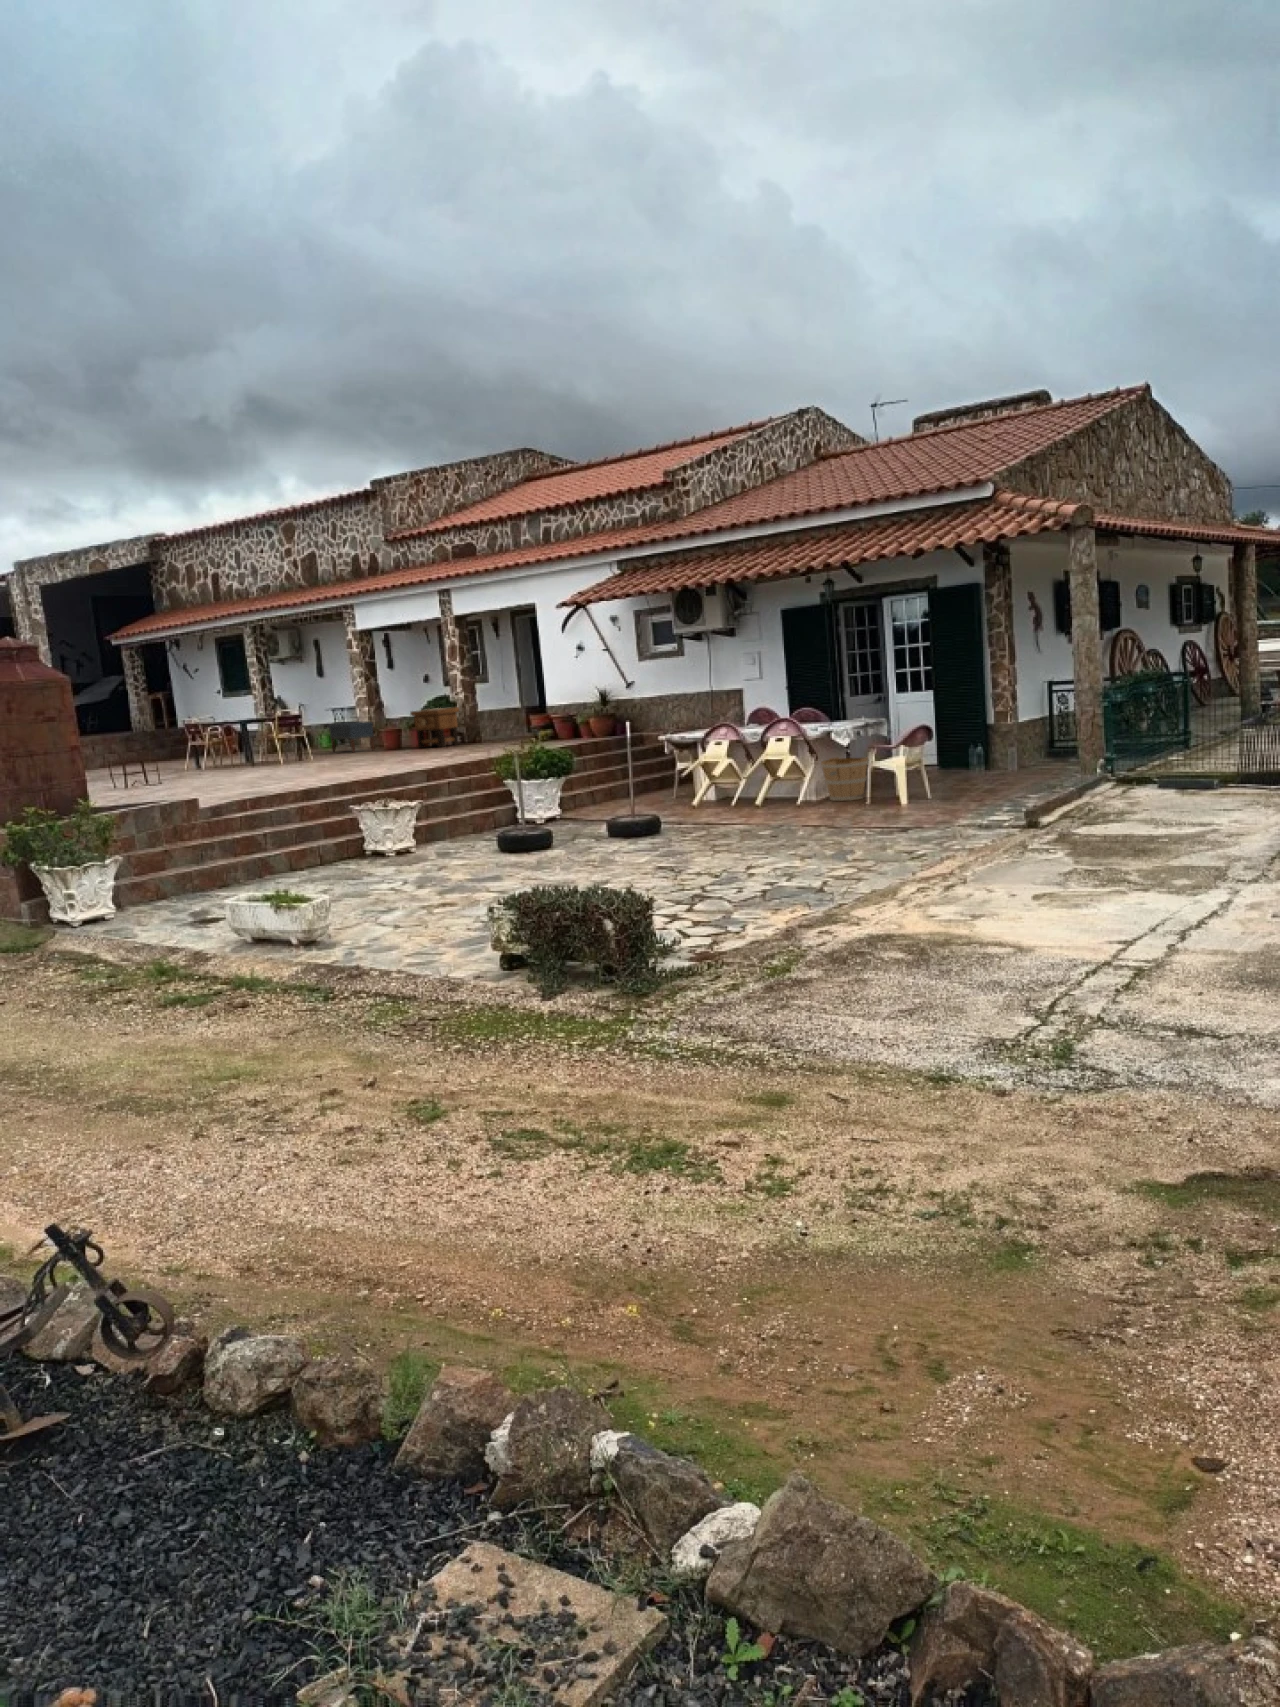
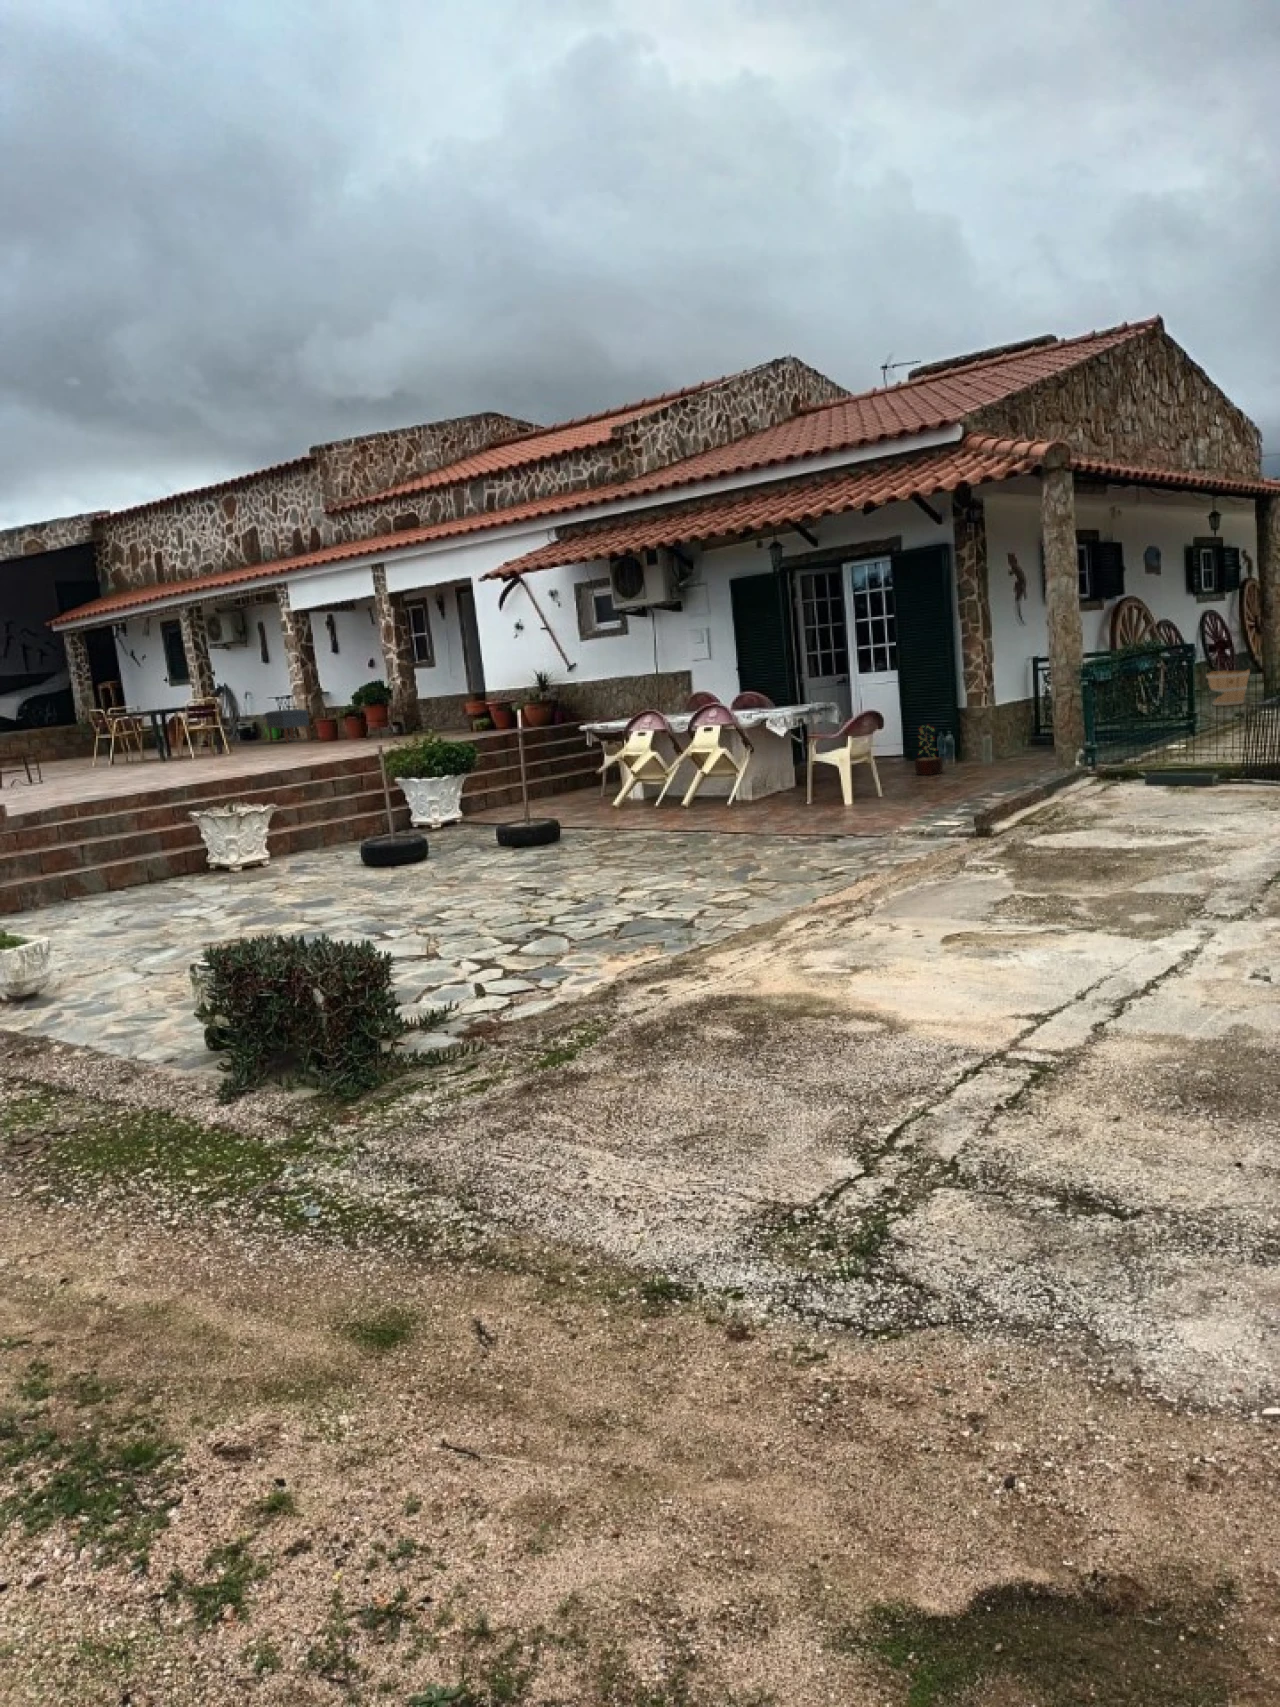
side table: present [410,707,459,748] -> none [345,693,398,738]
decorative plant: none [949,737,975,781] -> present [915,726,943,775]
wooden bucket: present [821,757,868,801] -> present [1206,670,1250,706]

